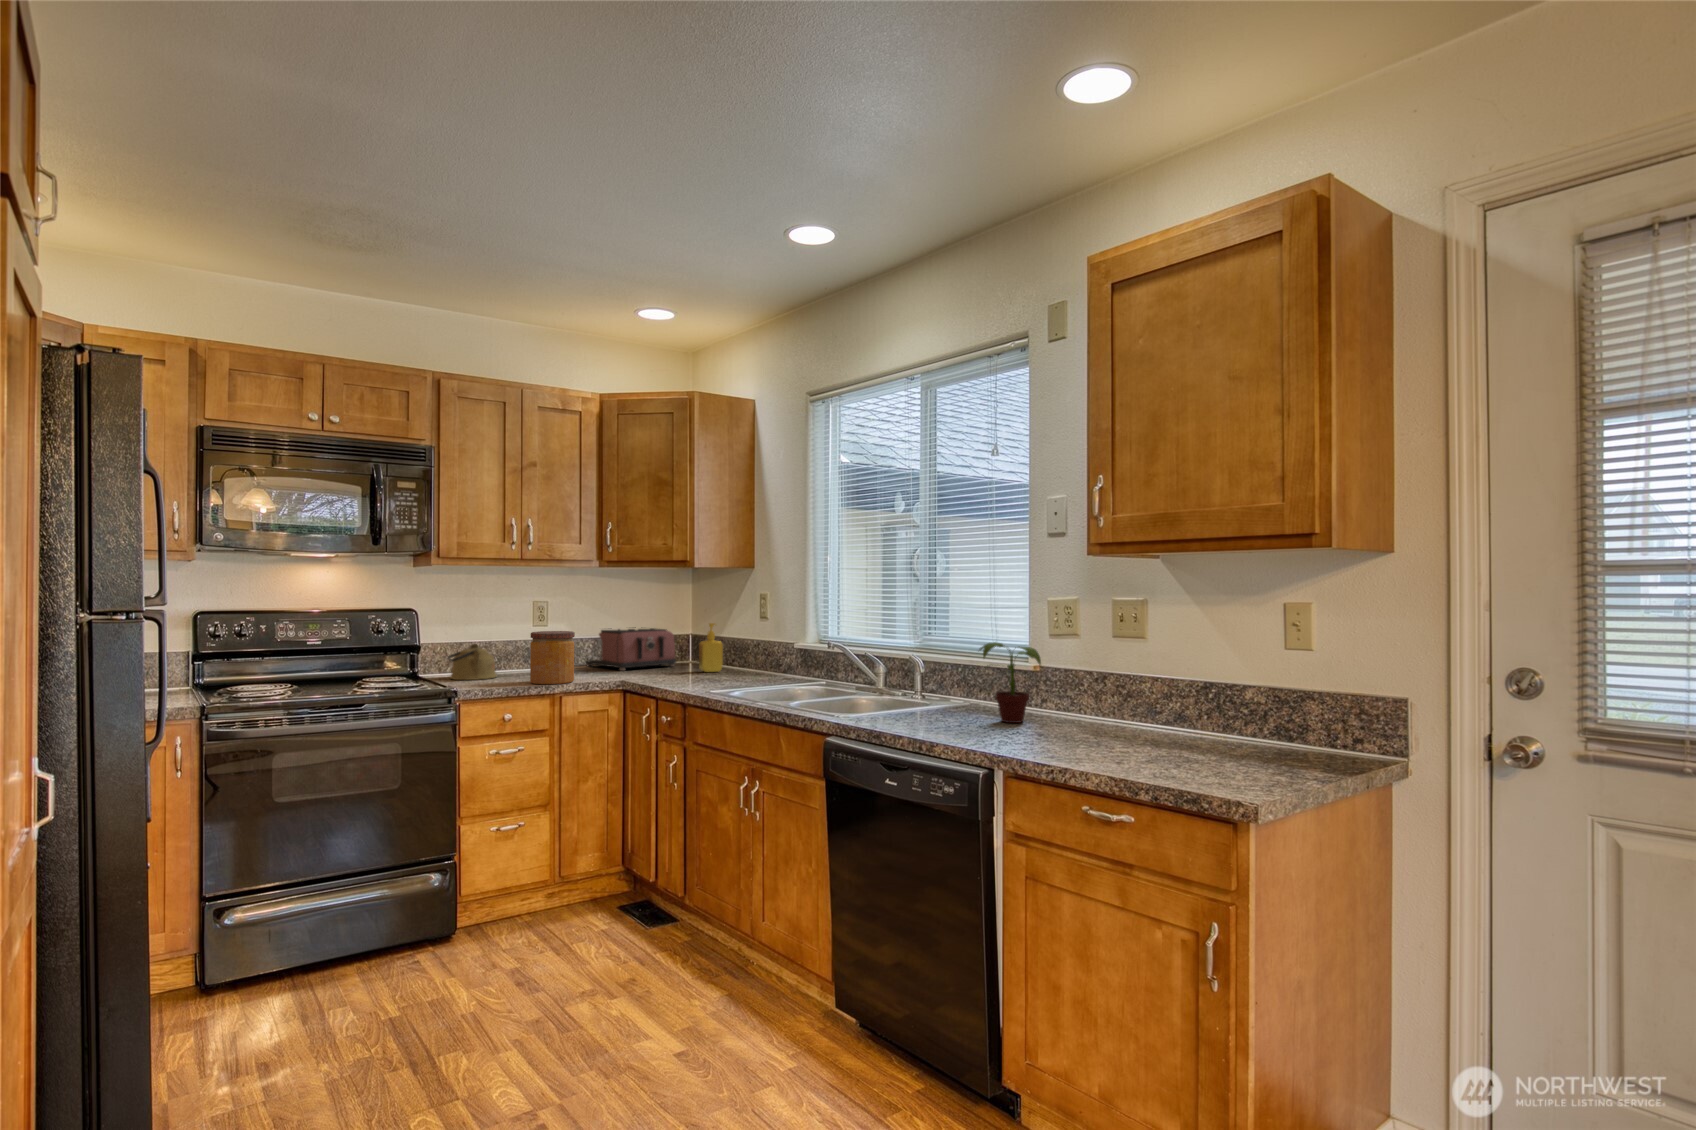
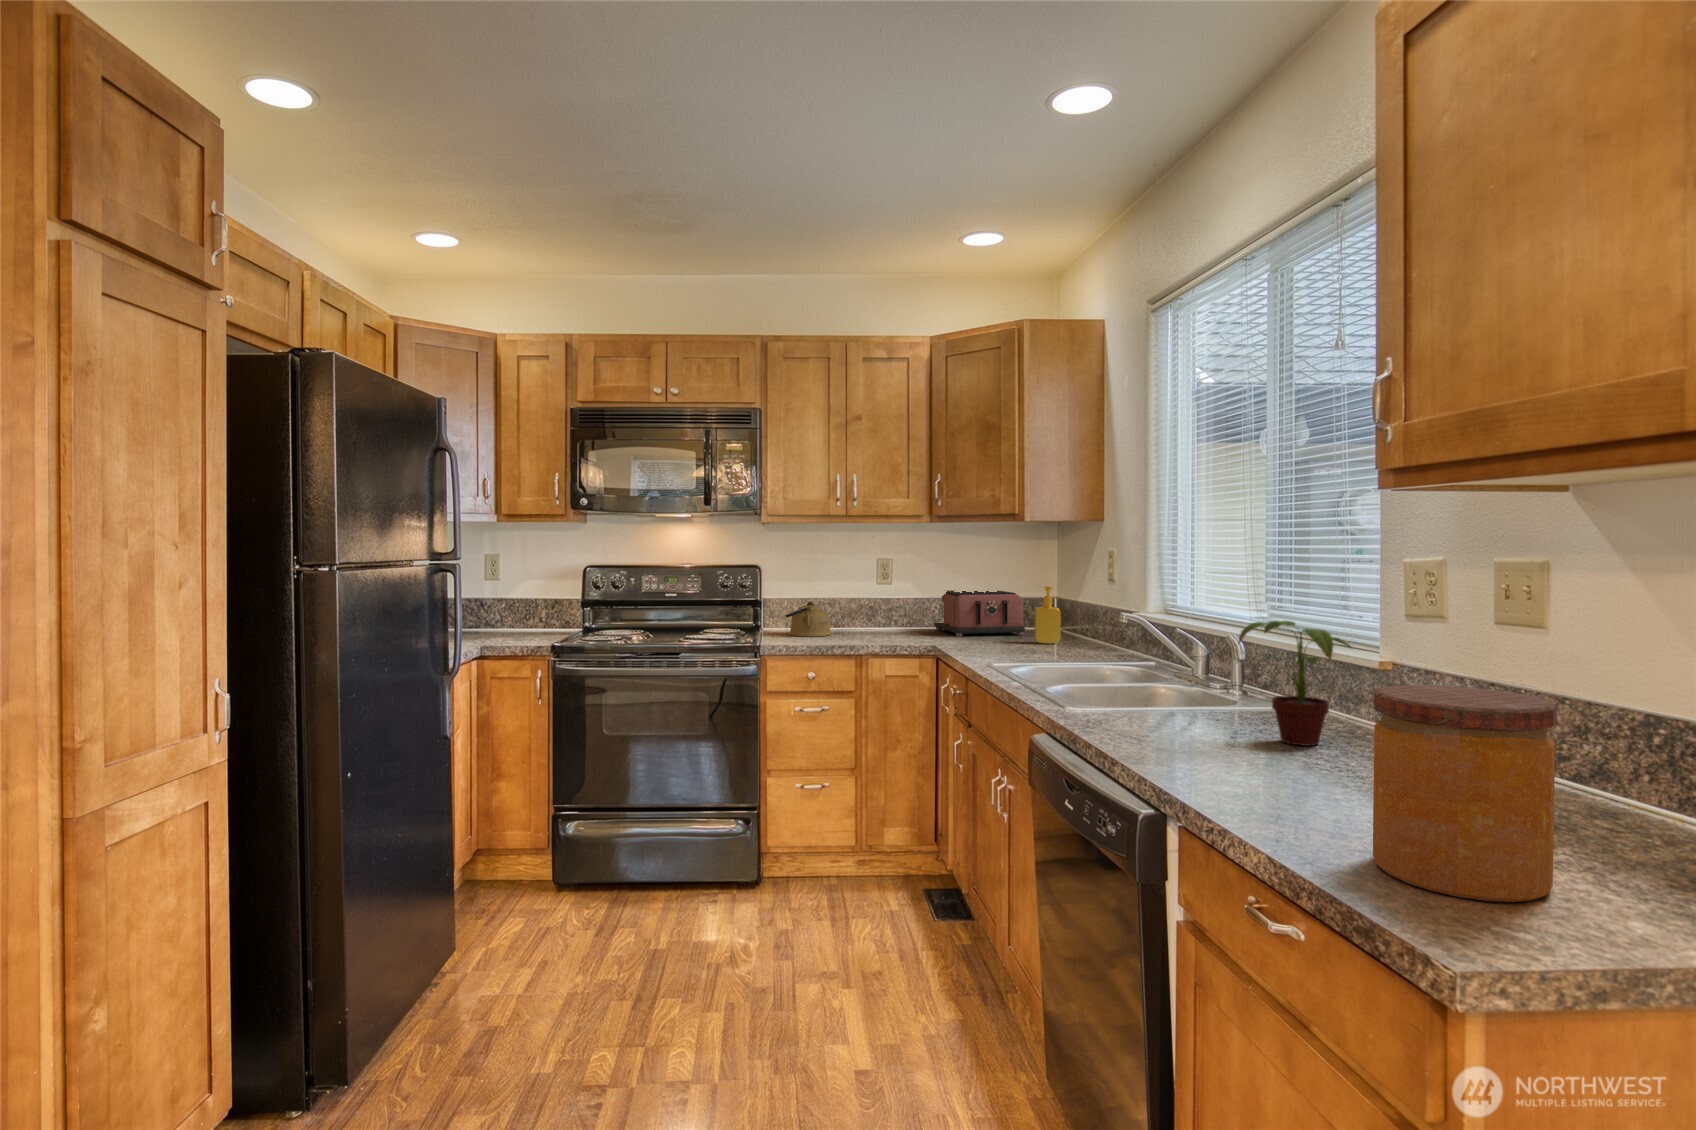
jar: present [530,631,575,684] -> present [1373,685,1557,902]

